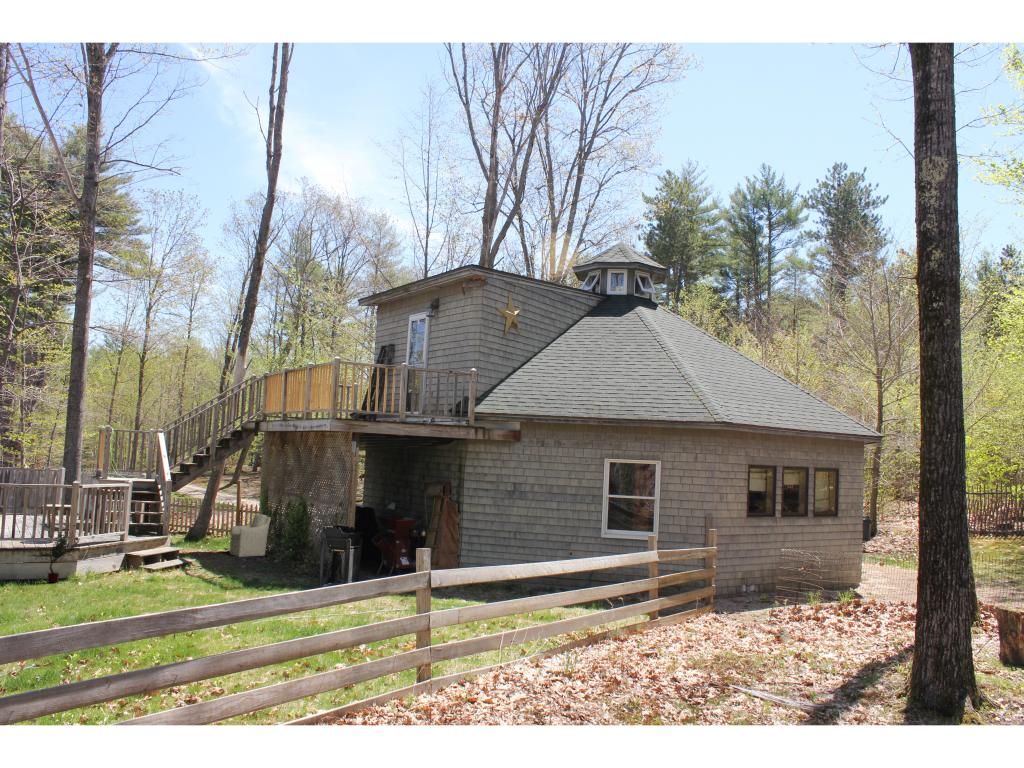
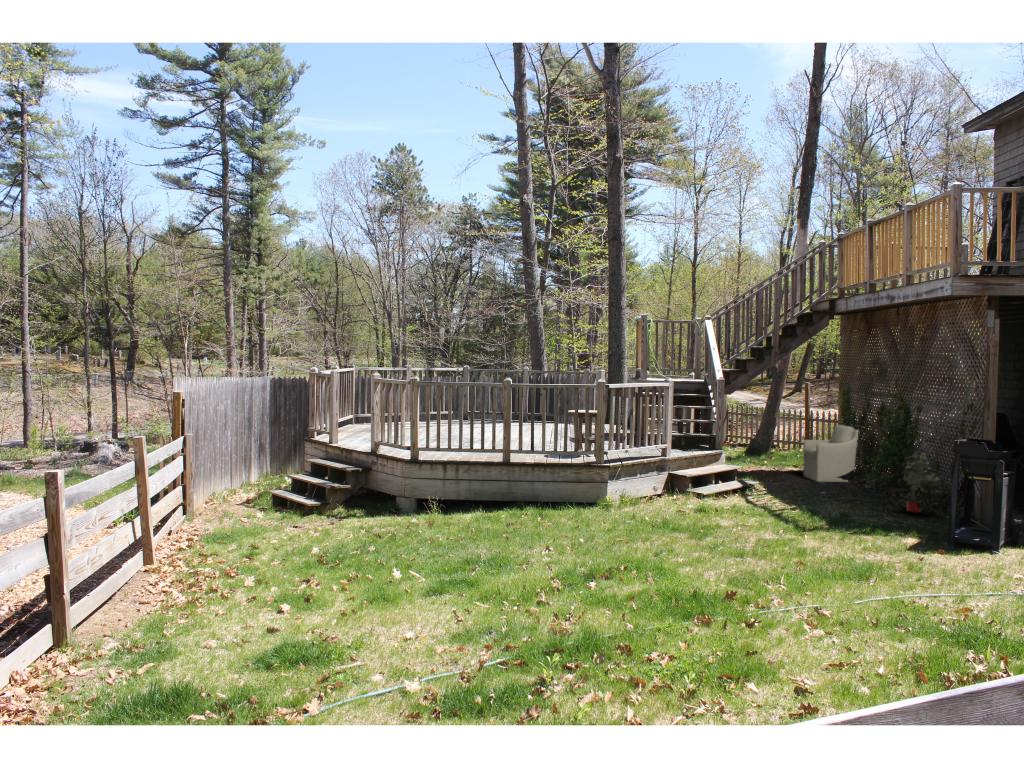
potted tree: present [32,532,79,583] -> present [903,452,939,514]

